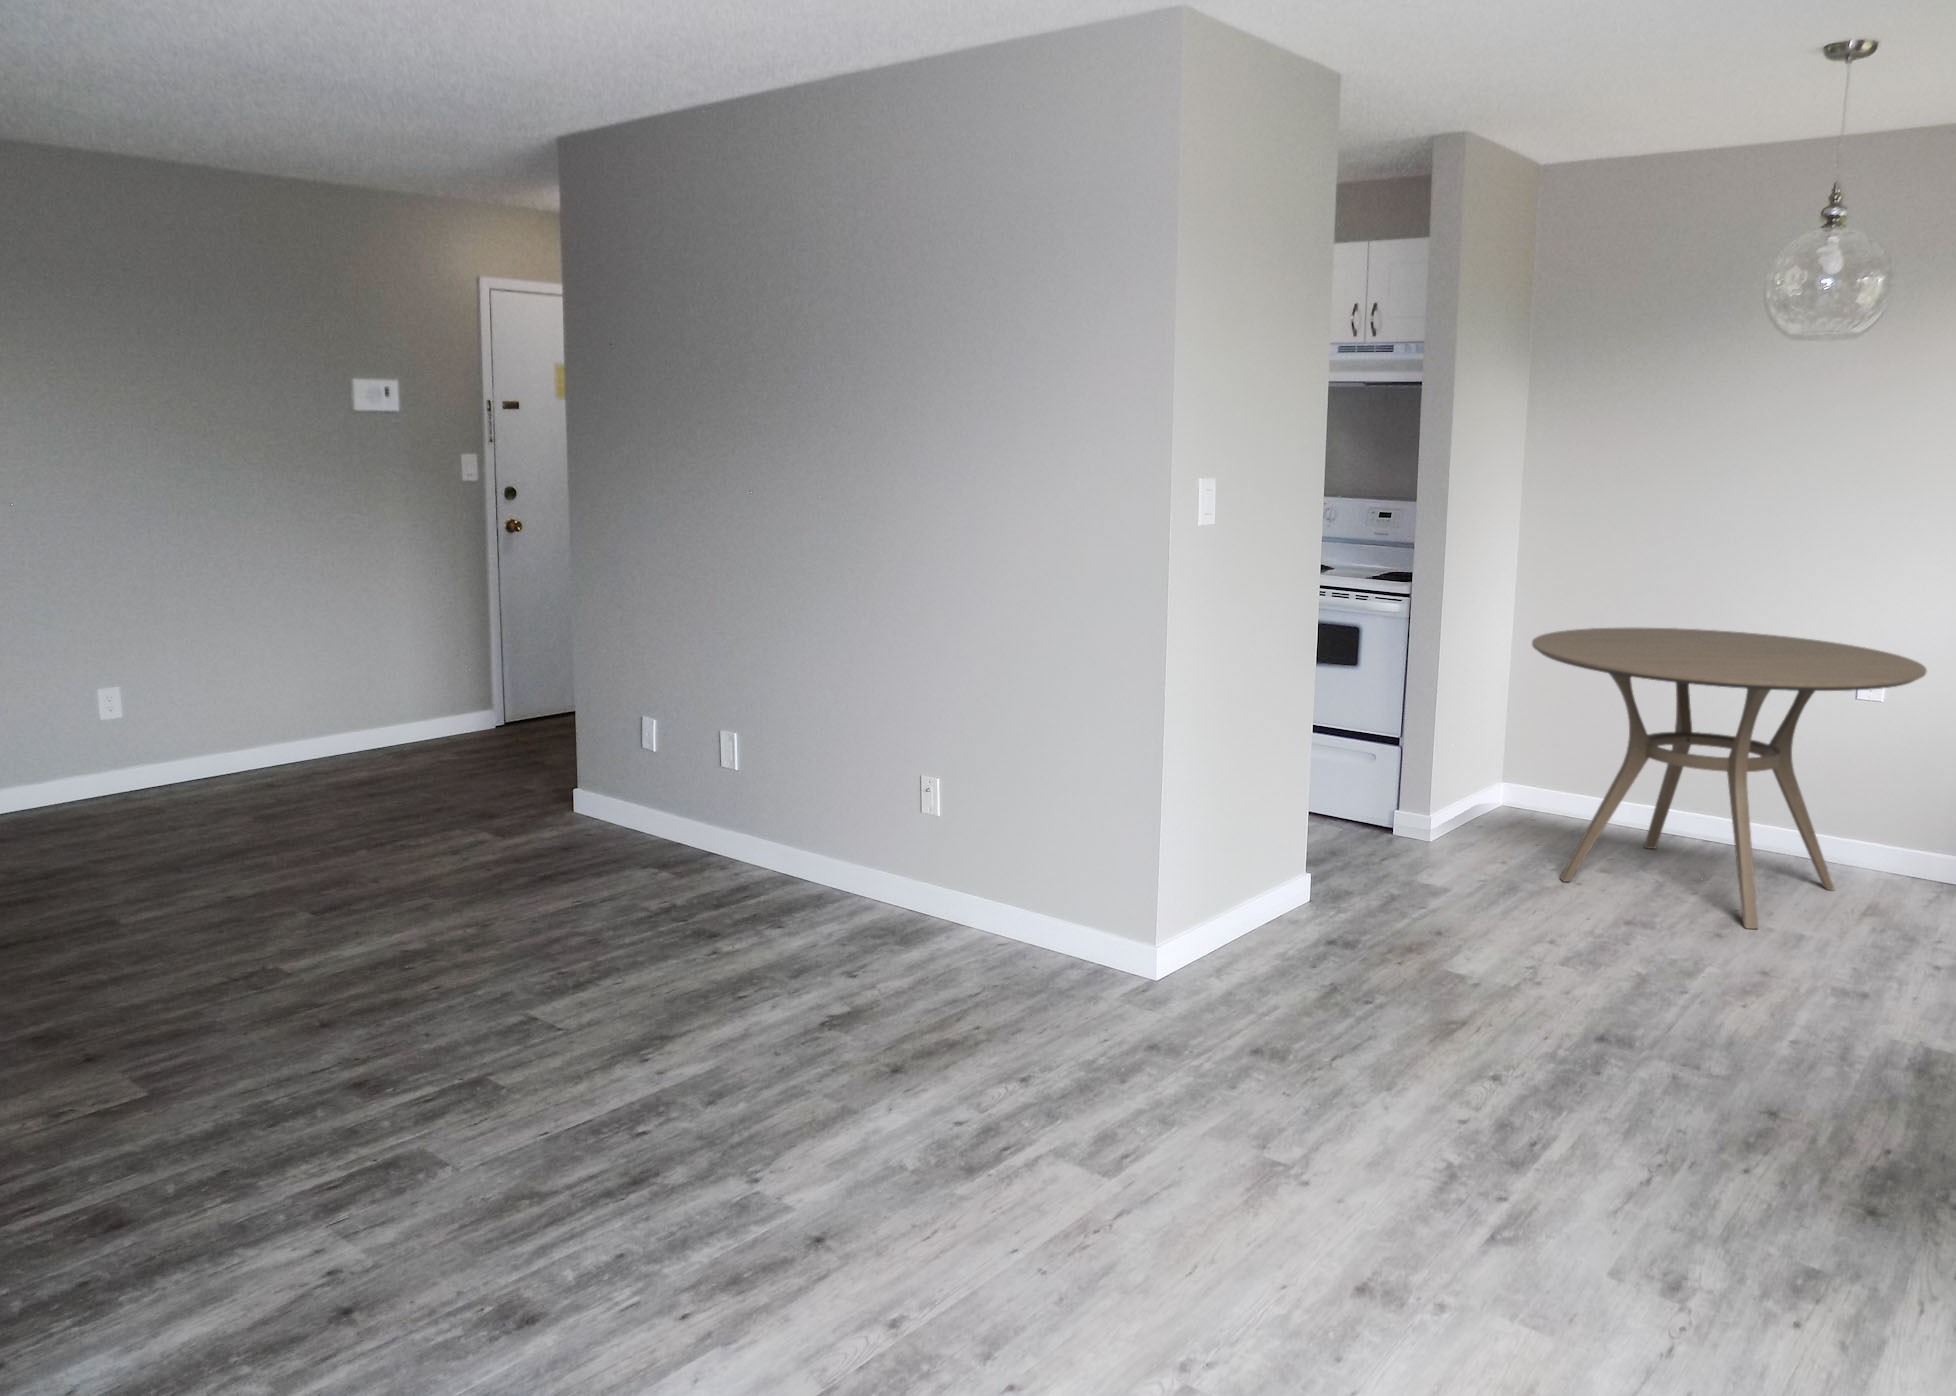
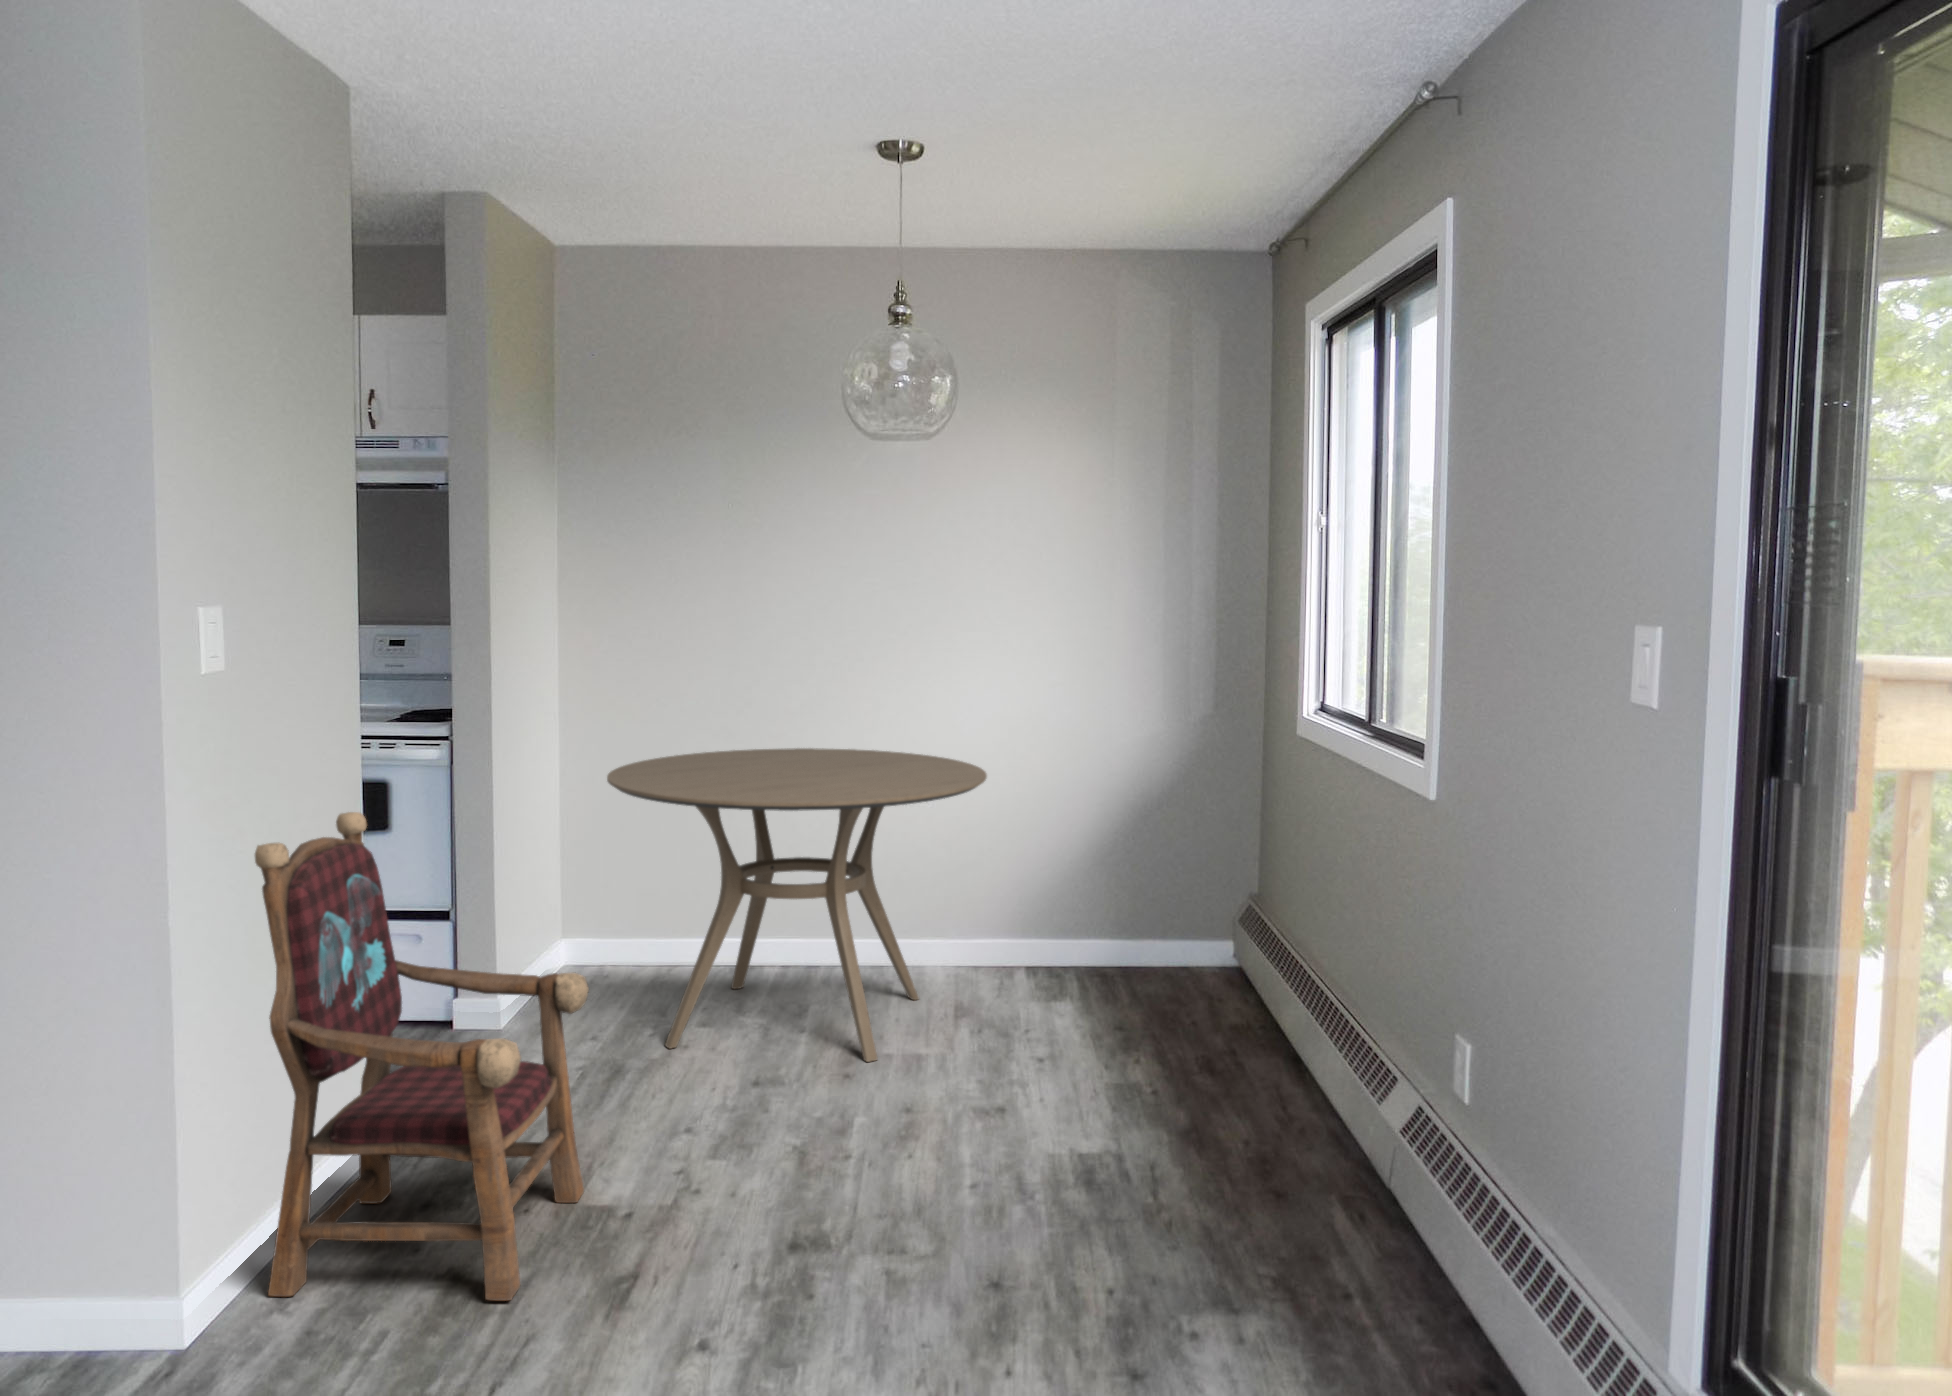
armchair: none [1212,642,1465,1011] -> present [255,812,589,1301]

